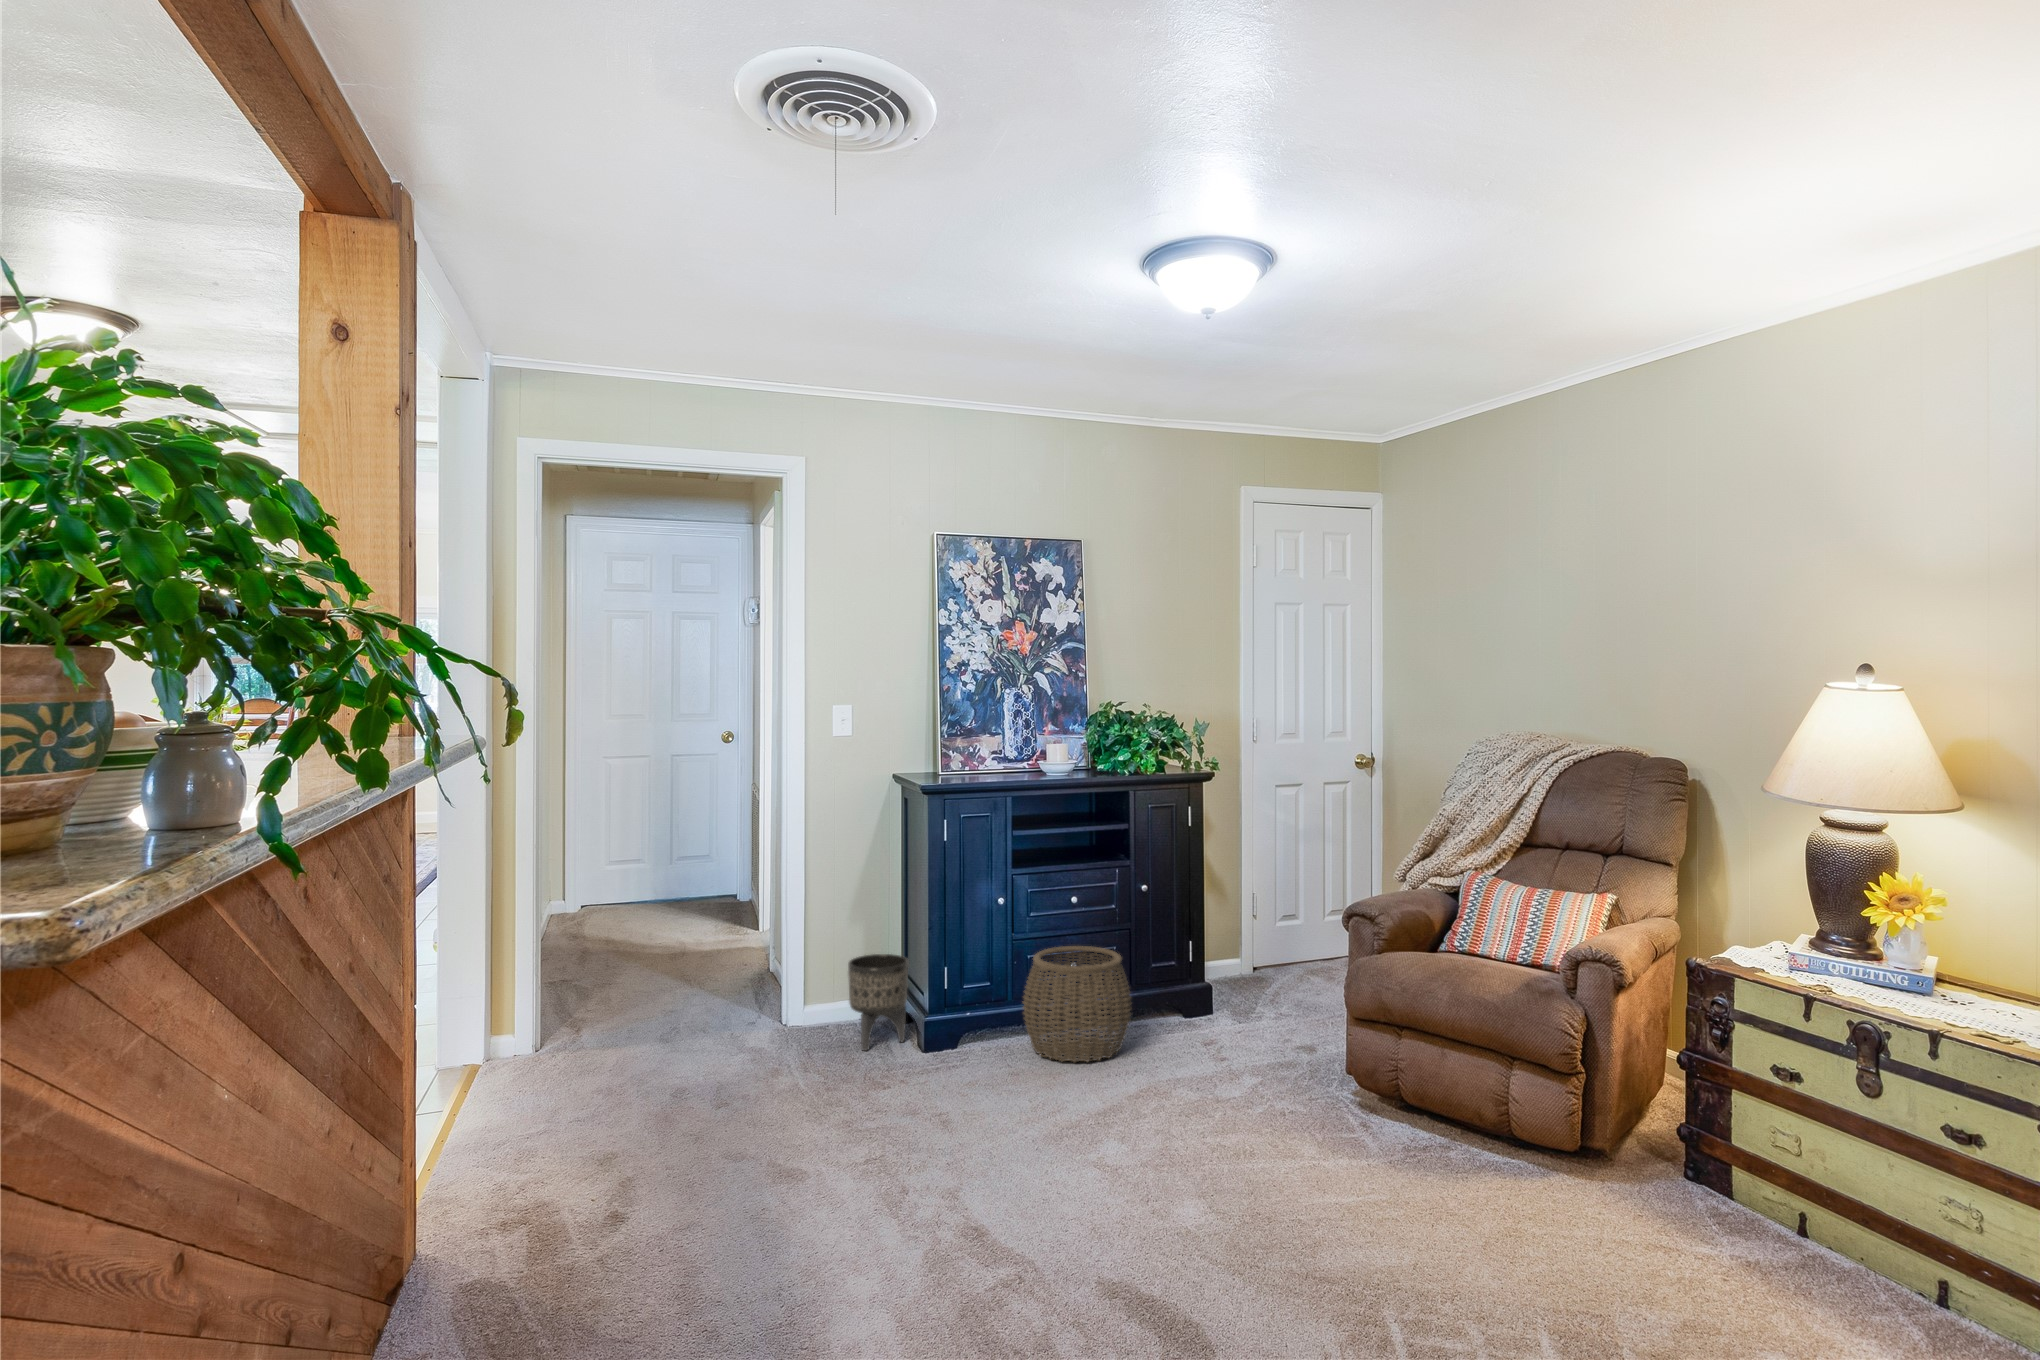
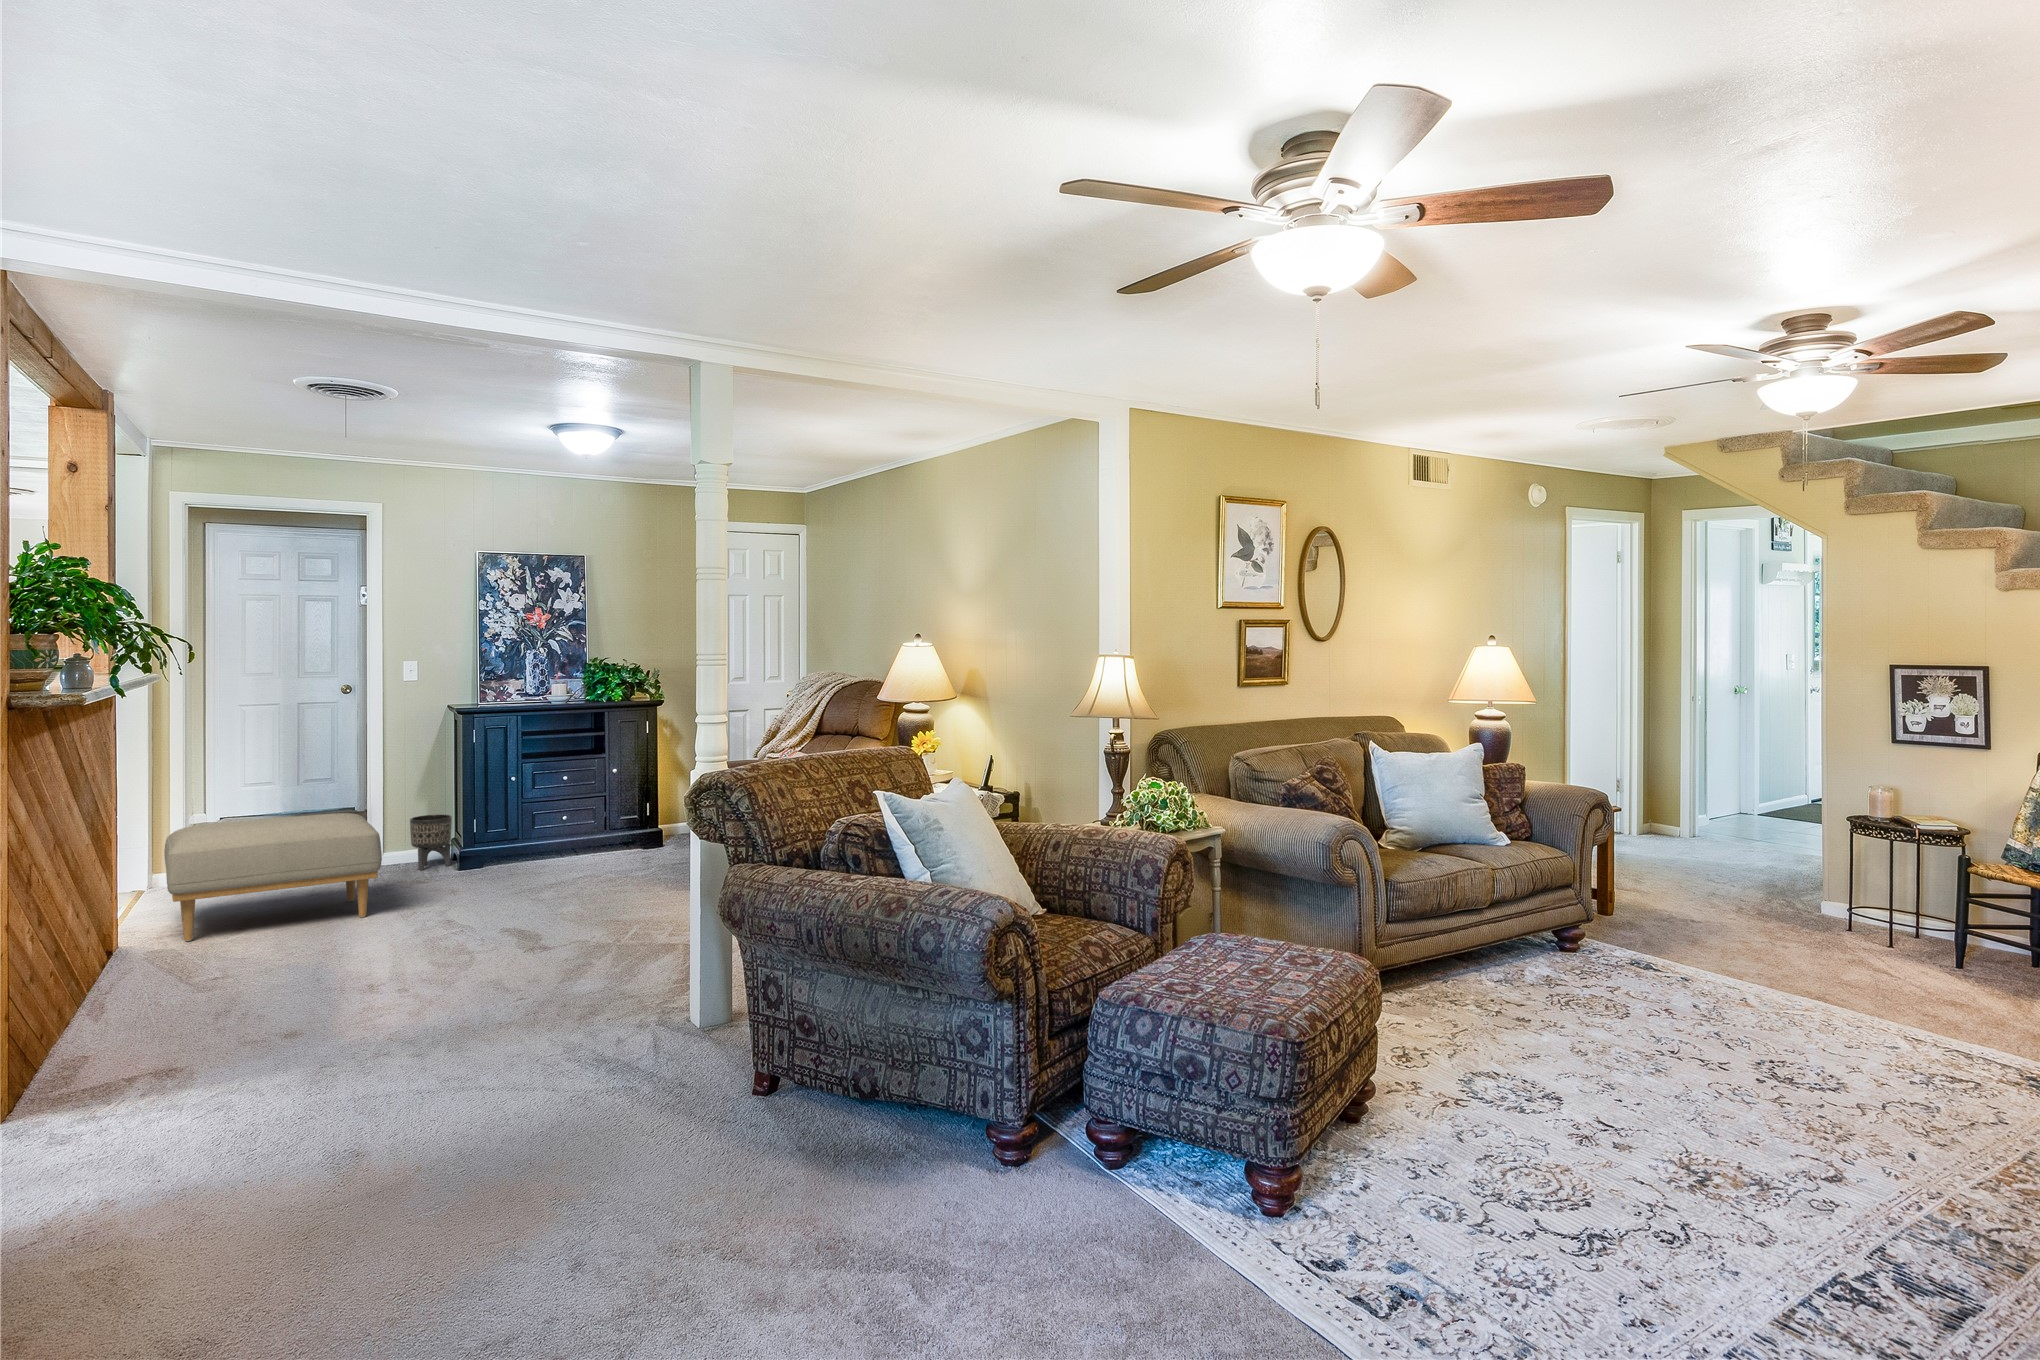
woven basket: present [1023,946,1132,1062] -> none [525,804,595,867]
ottoman: none [477,977,838,1252] -> present [164,813,382,941]

